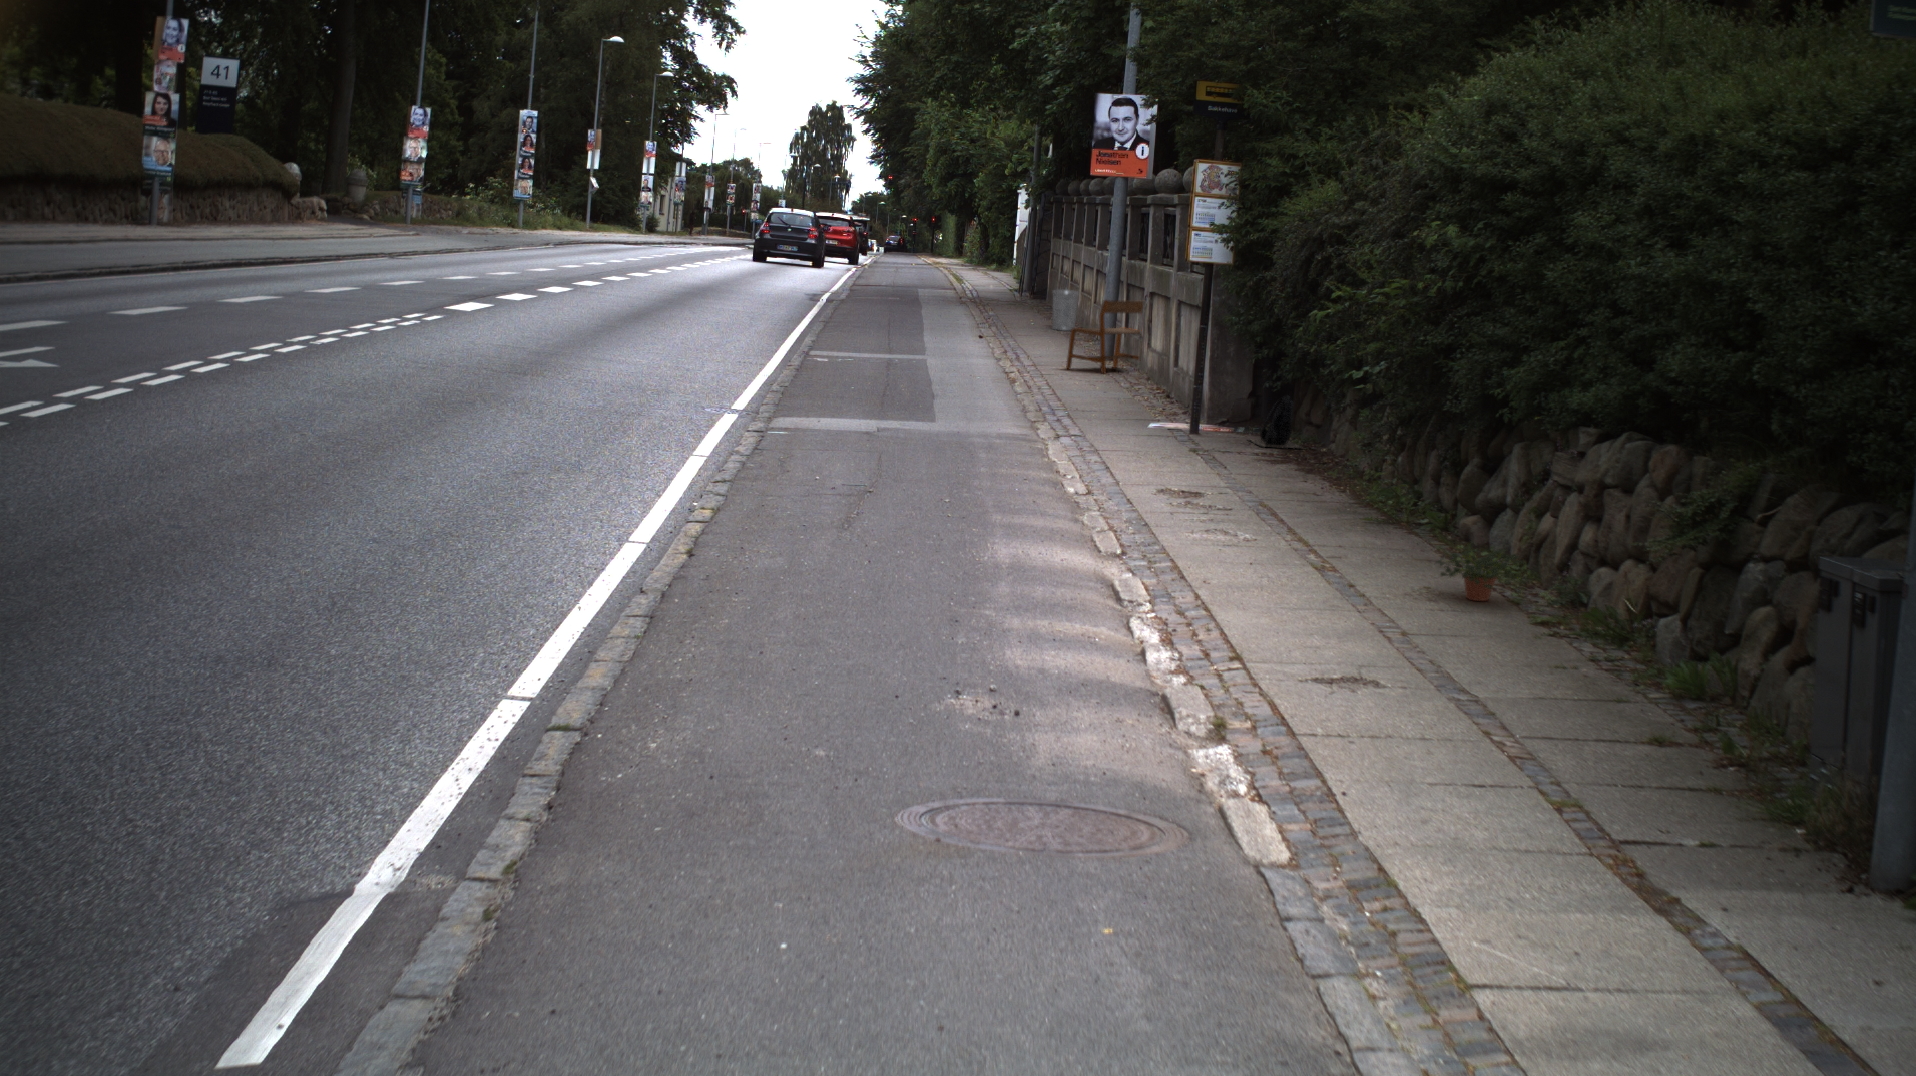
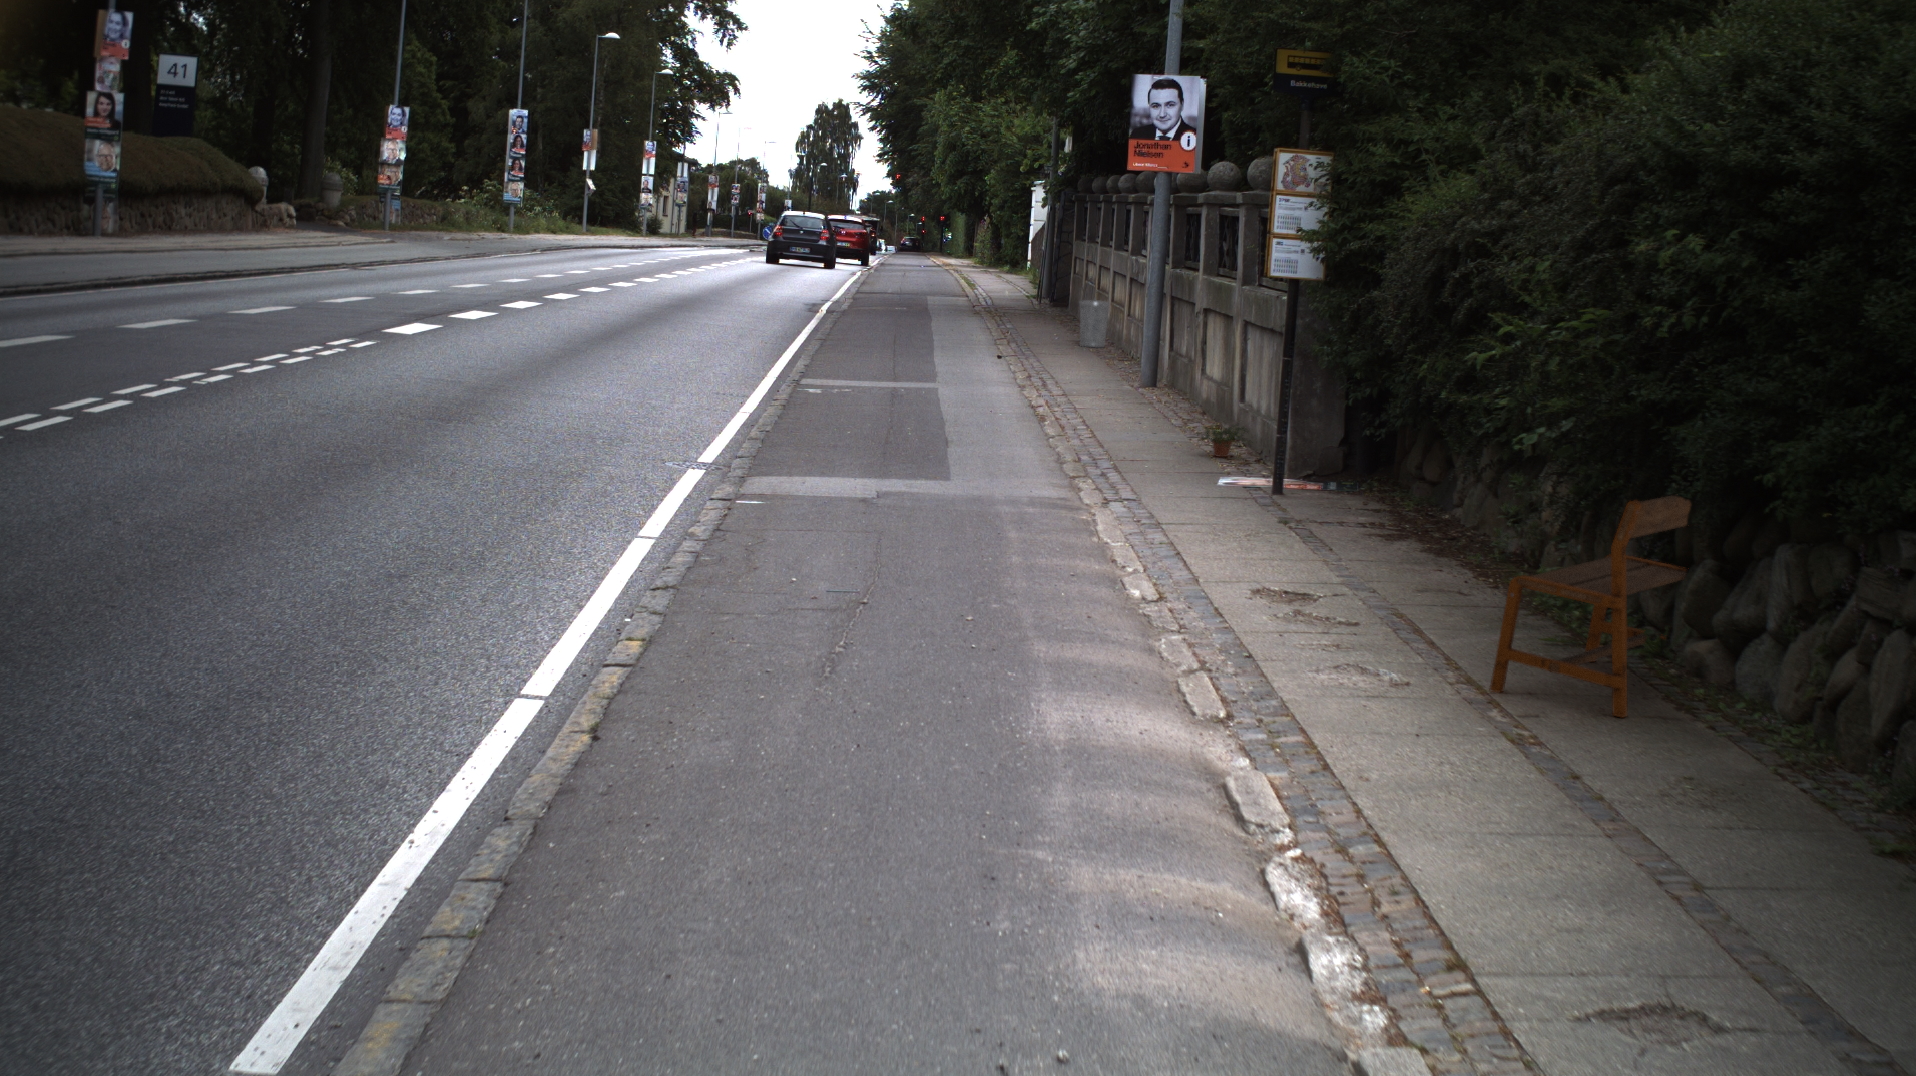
bench: present [1066,300,1143,373] -> present [1490,494,1691,718]
backpack: present [1251,395,1301,448] -> none [1342,446,1421,515]
potted plant: present [1437,547,1528,601] -> present [1197,426,1246,457]

